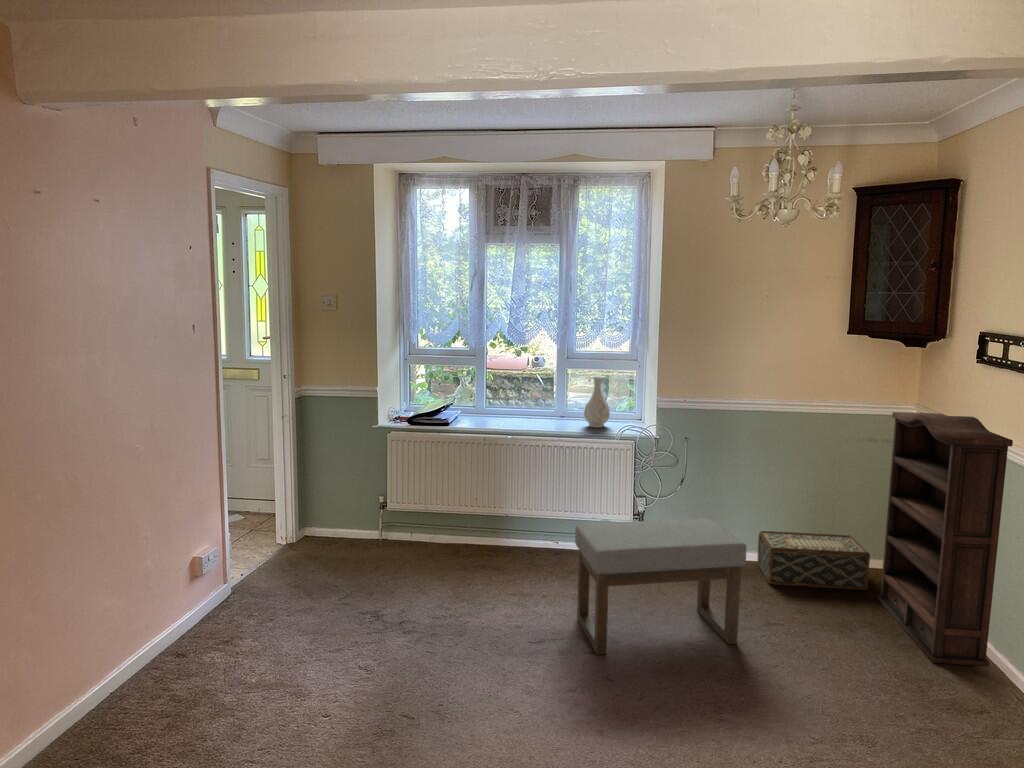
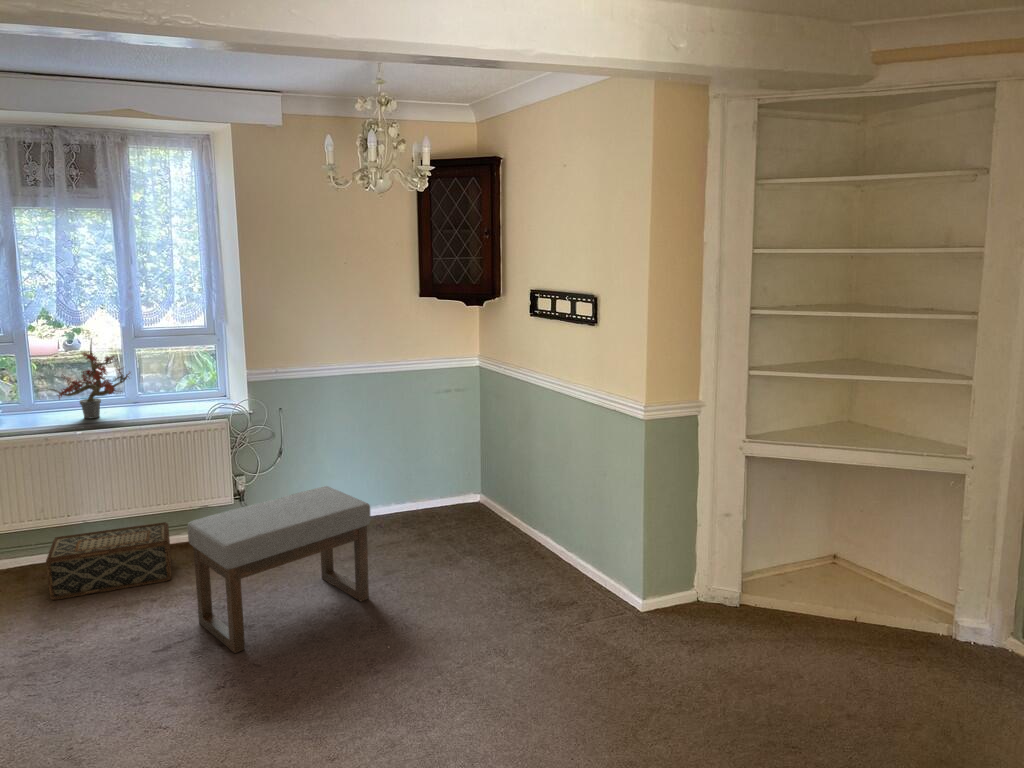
potted plant: none [499,359,564,426] -> present [50,340,131,419]
vase: present [584,376,610,427] -> none [162,352,193,410]
bookshelf: present [877,412,1013,666] -> none [468,361,562,567]
woven basket: present [757,531,870,590] -> present [46,522,172,600]

